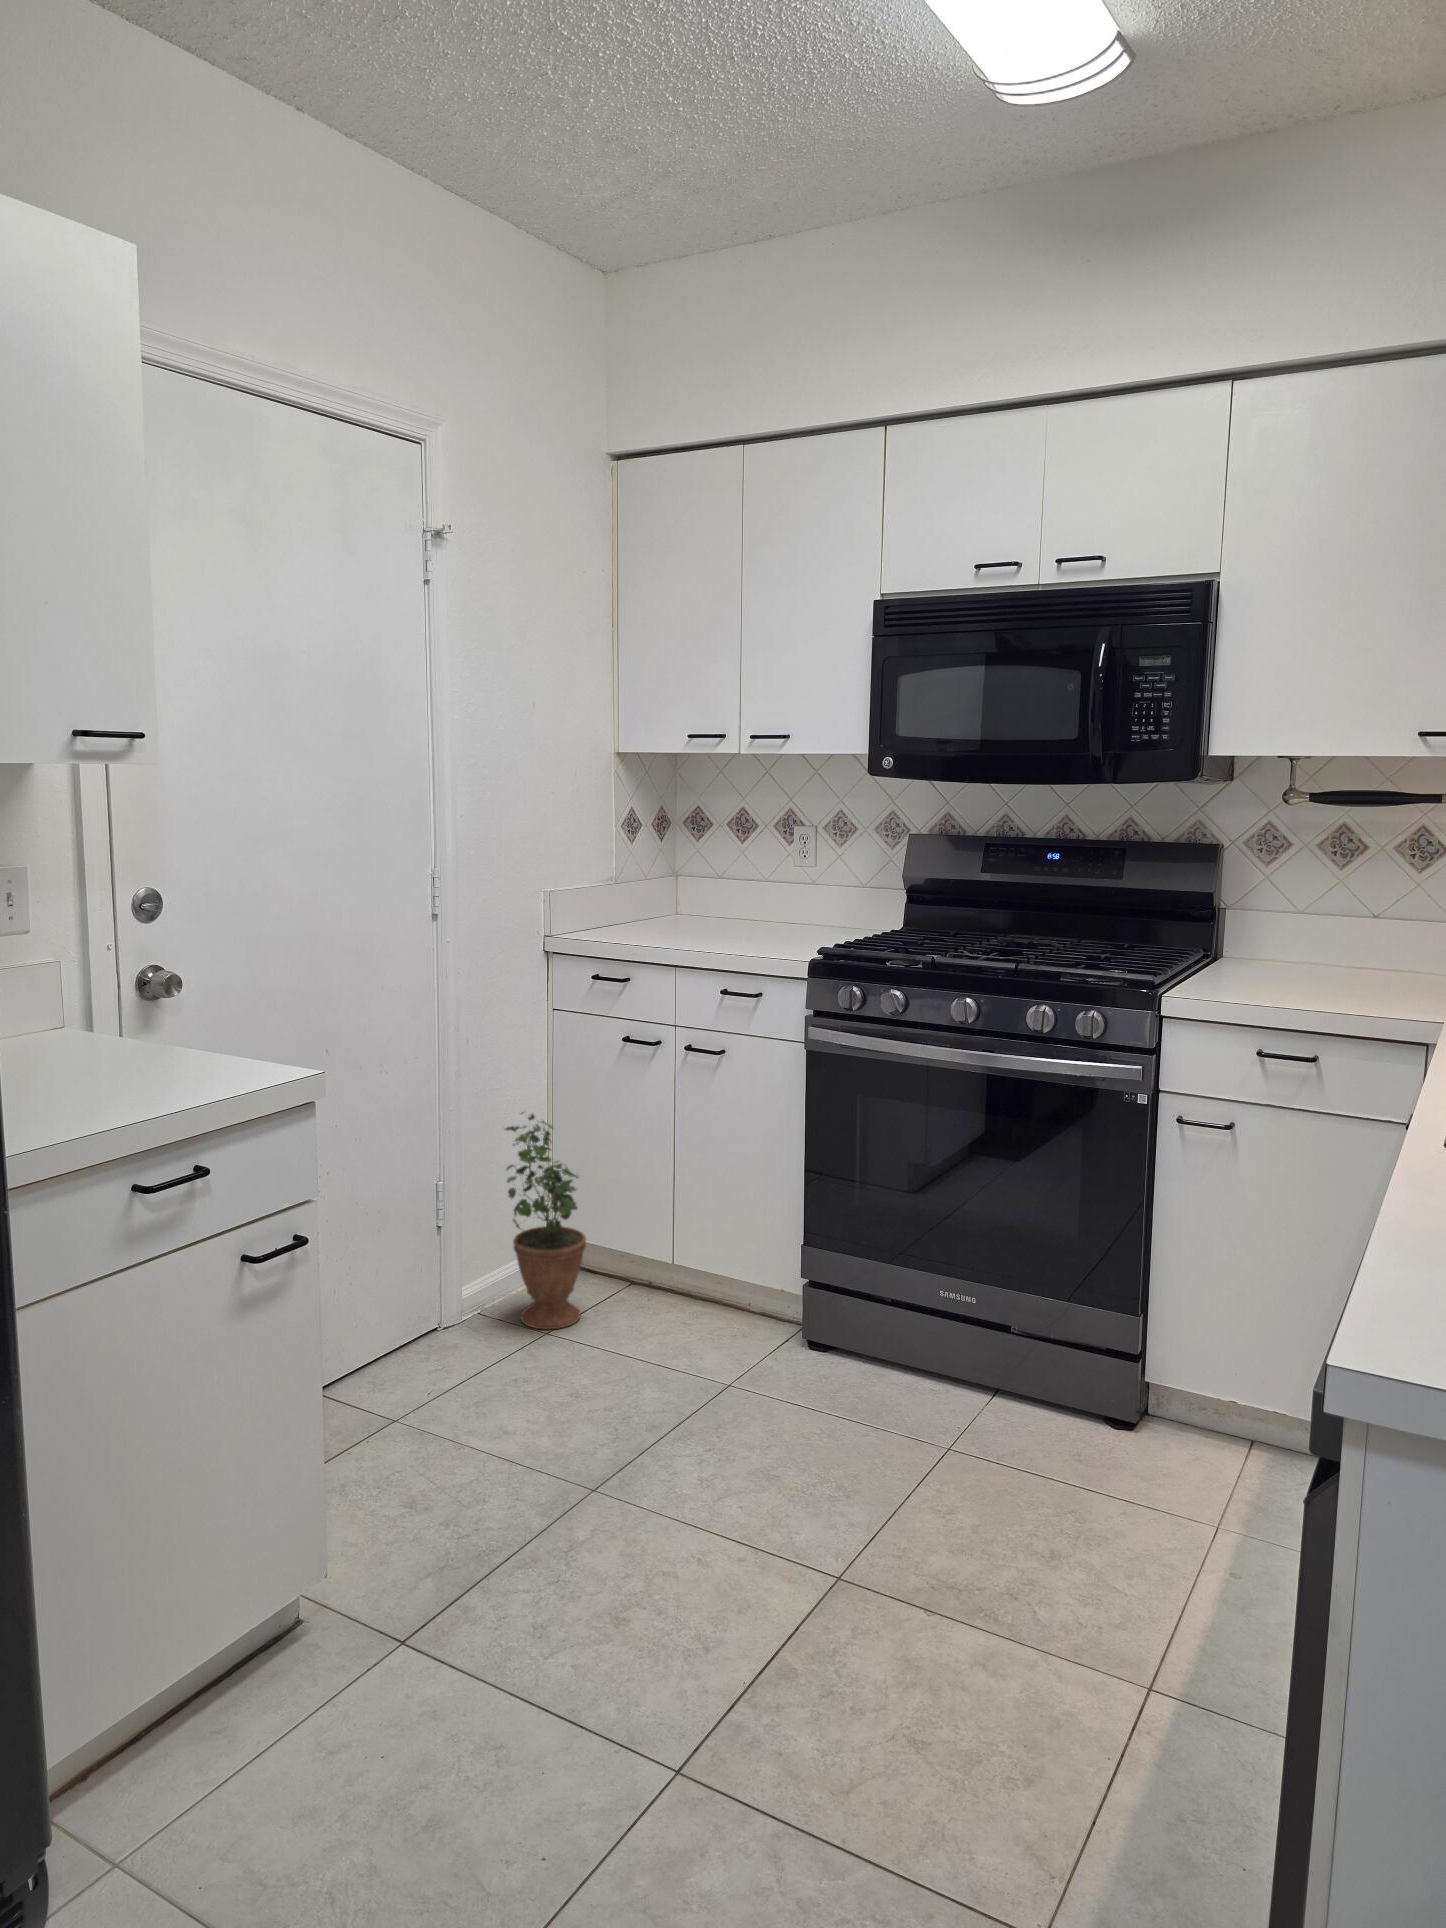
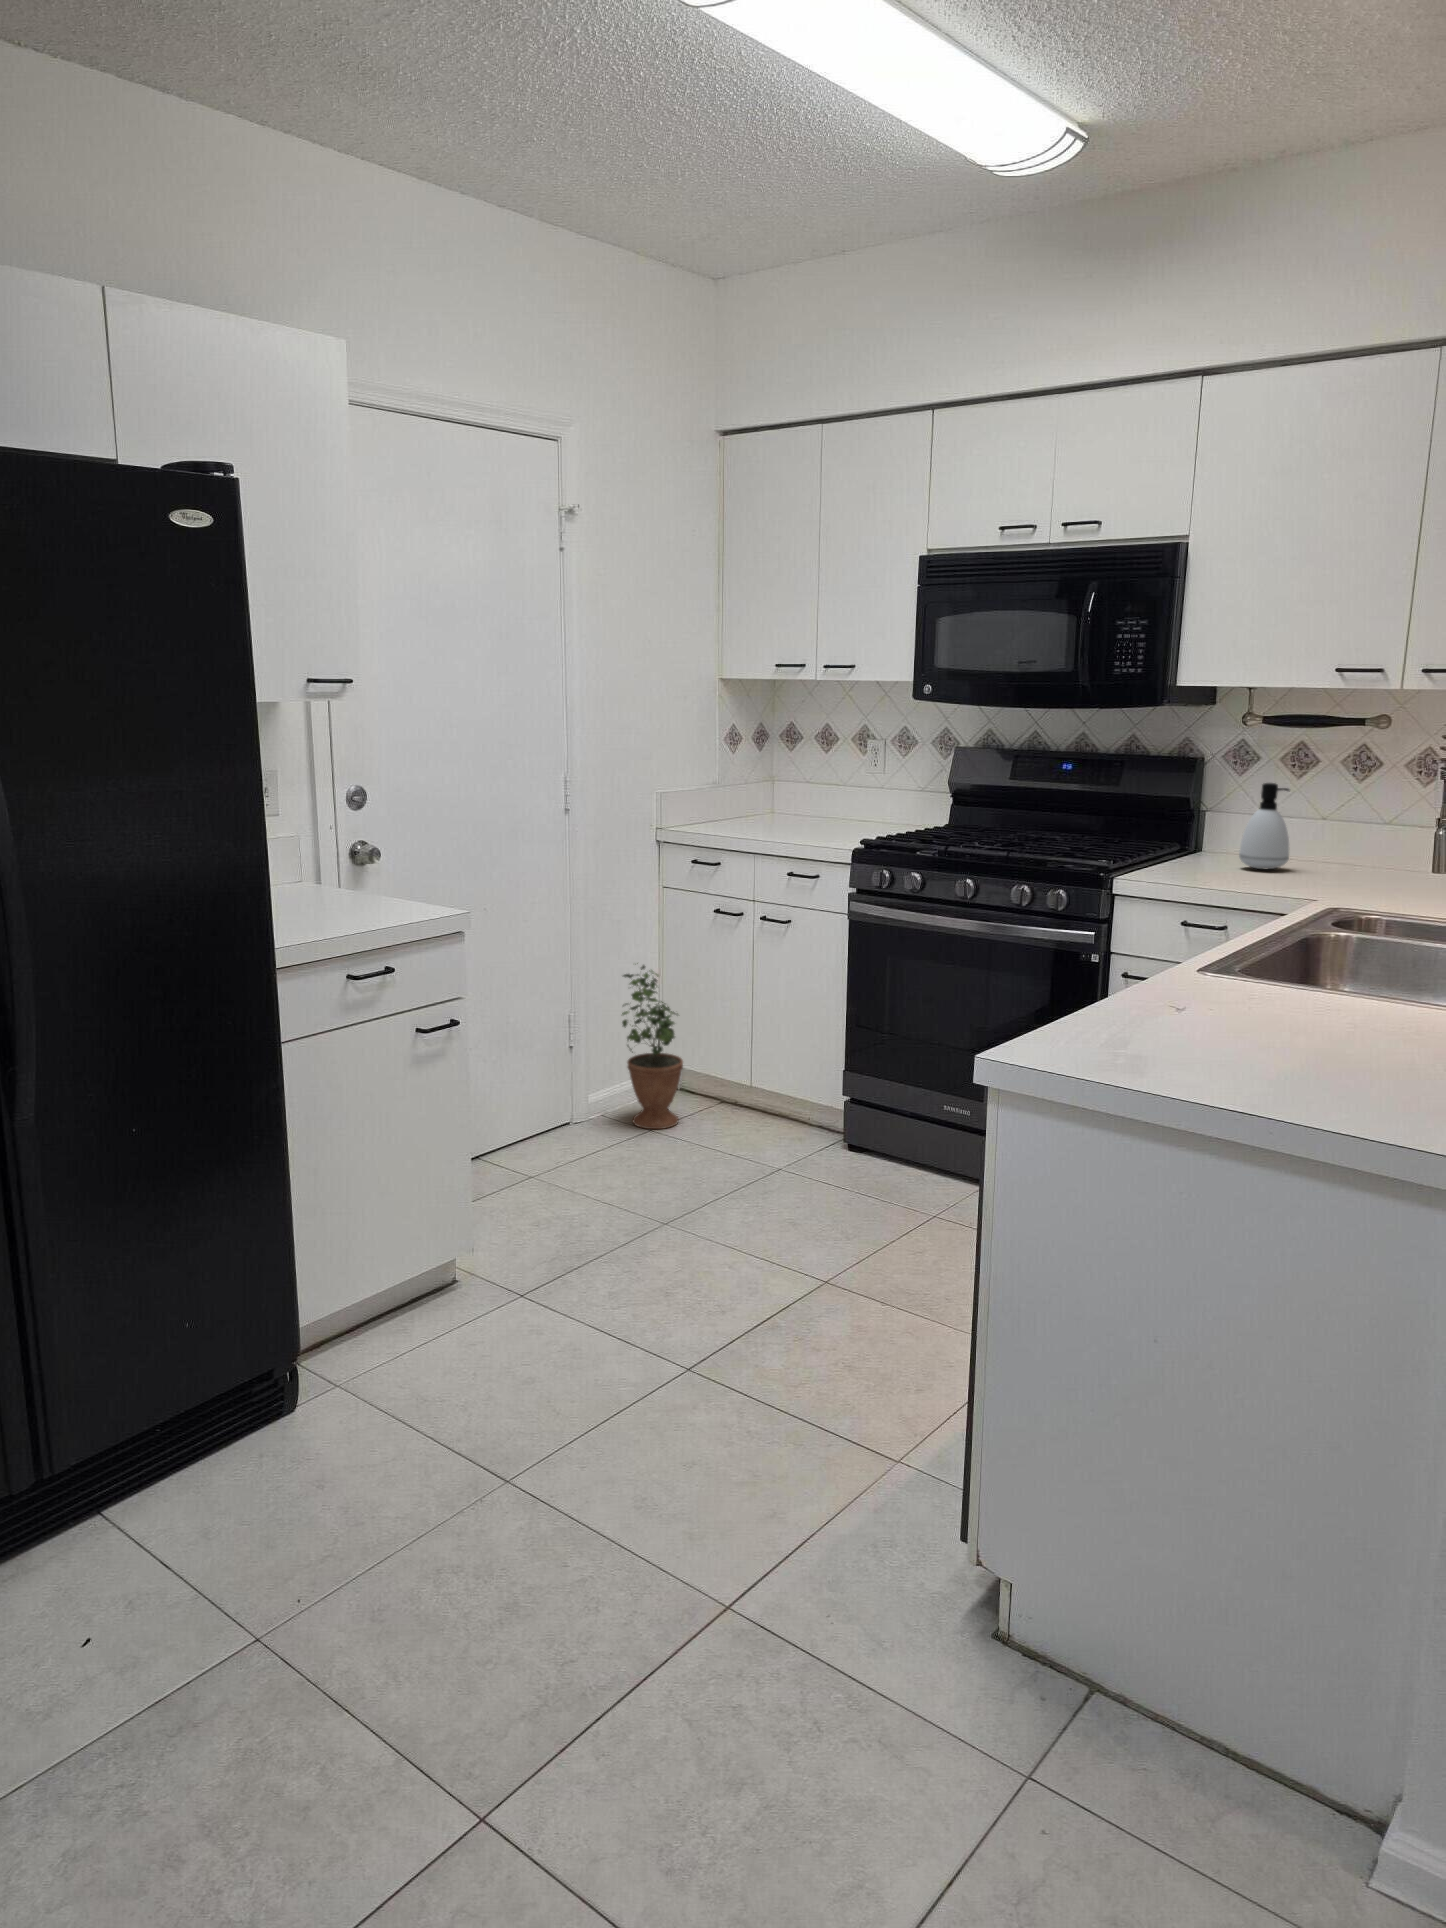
soap dispenser: none [1293,872,1359,979] -> present [1239,783,1289,869]

